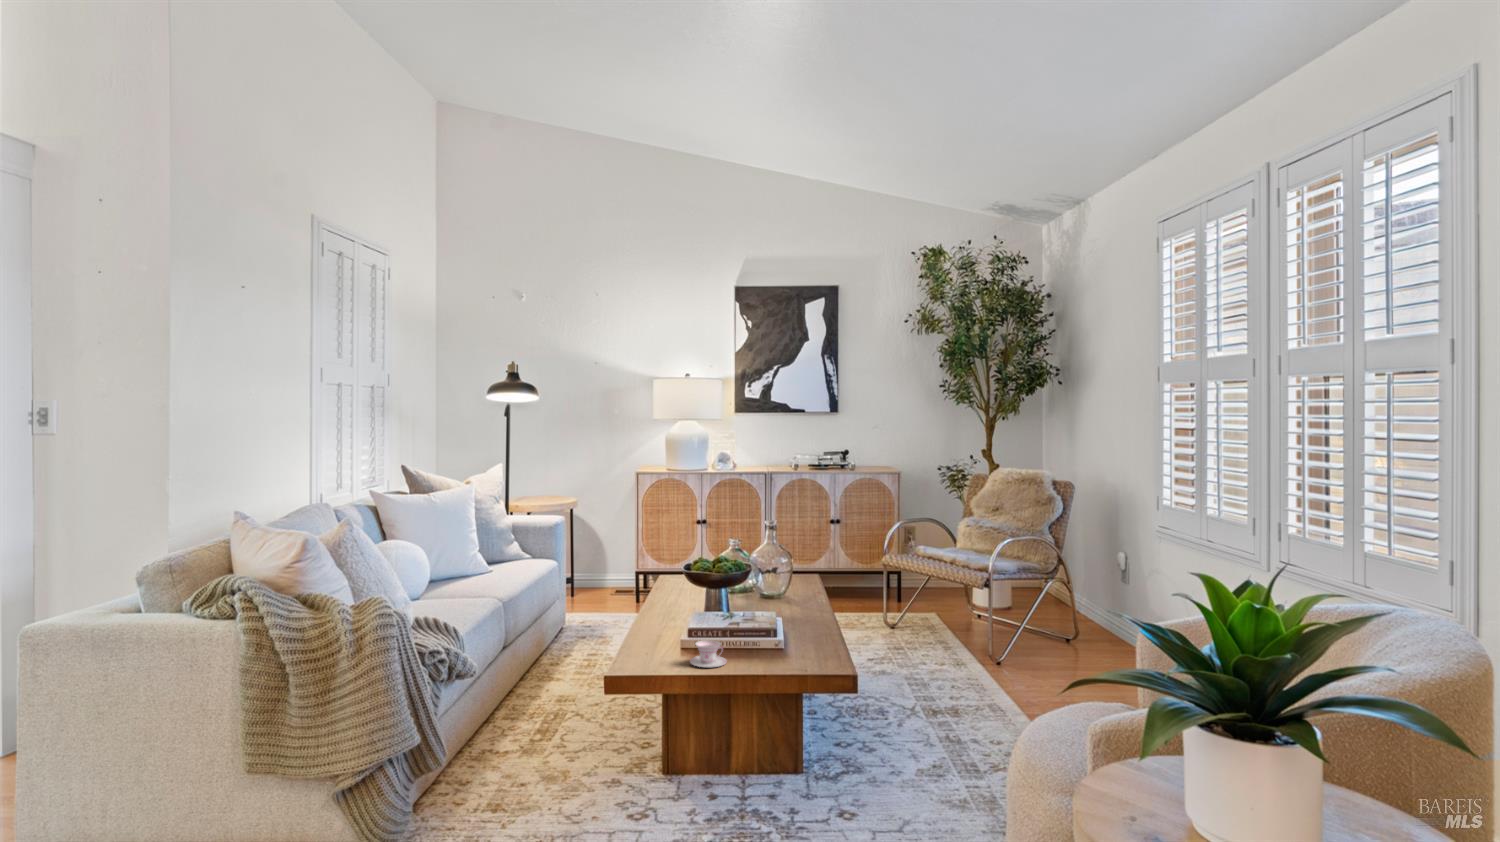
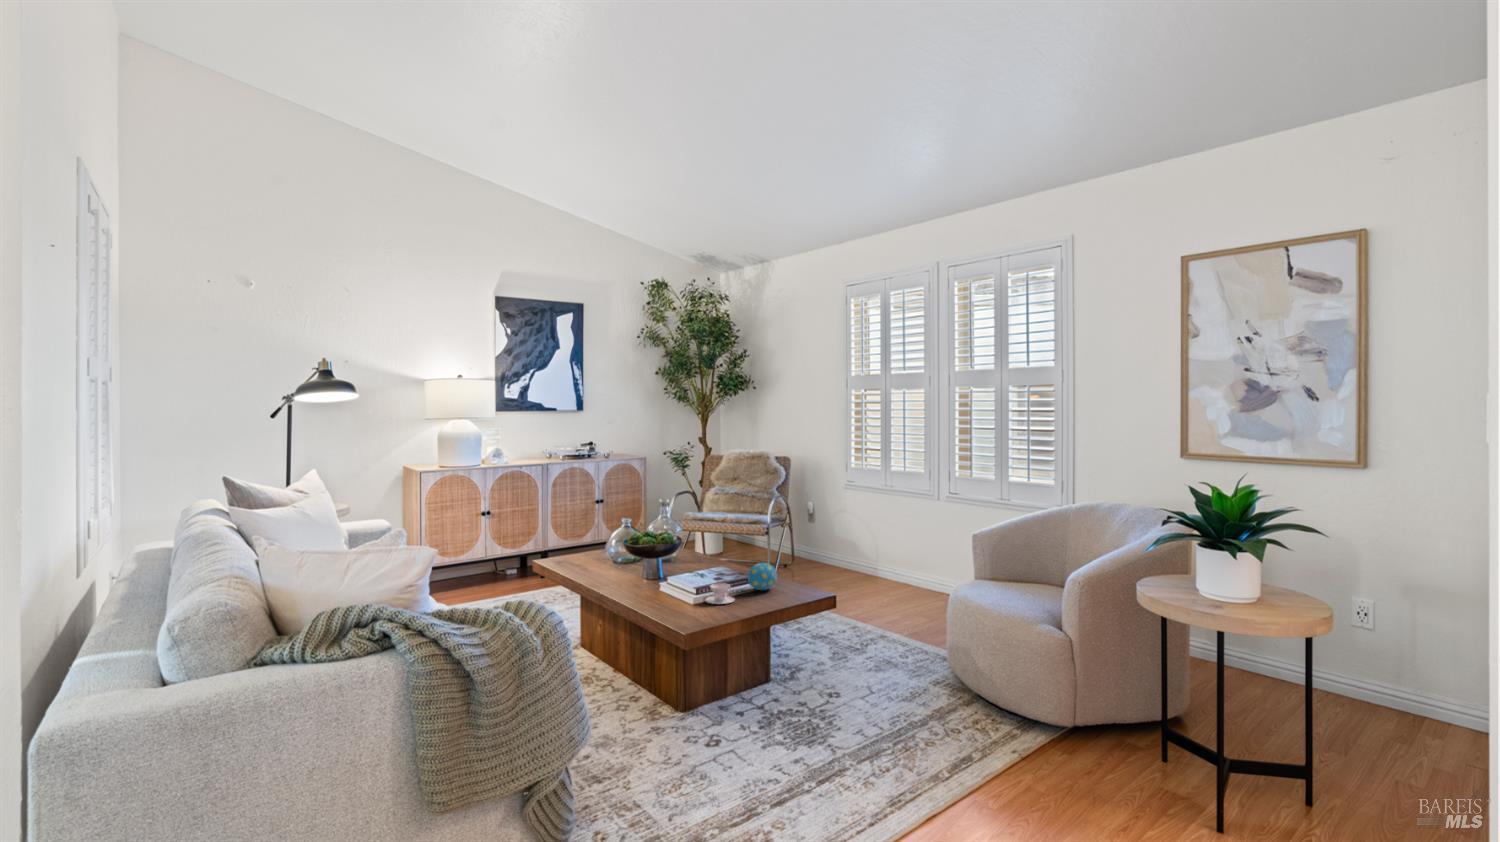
decorative egg: none [758,624,803,661] -> present [747,563,777,590]

